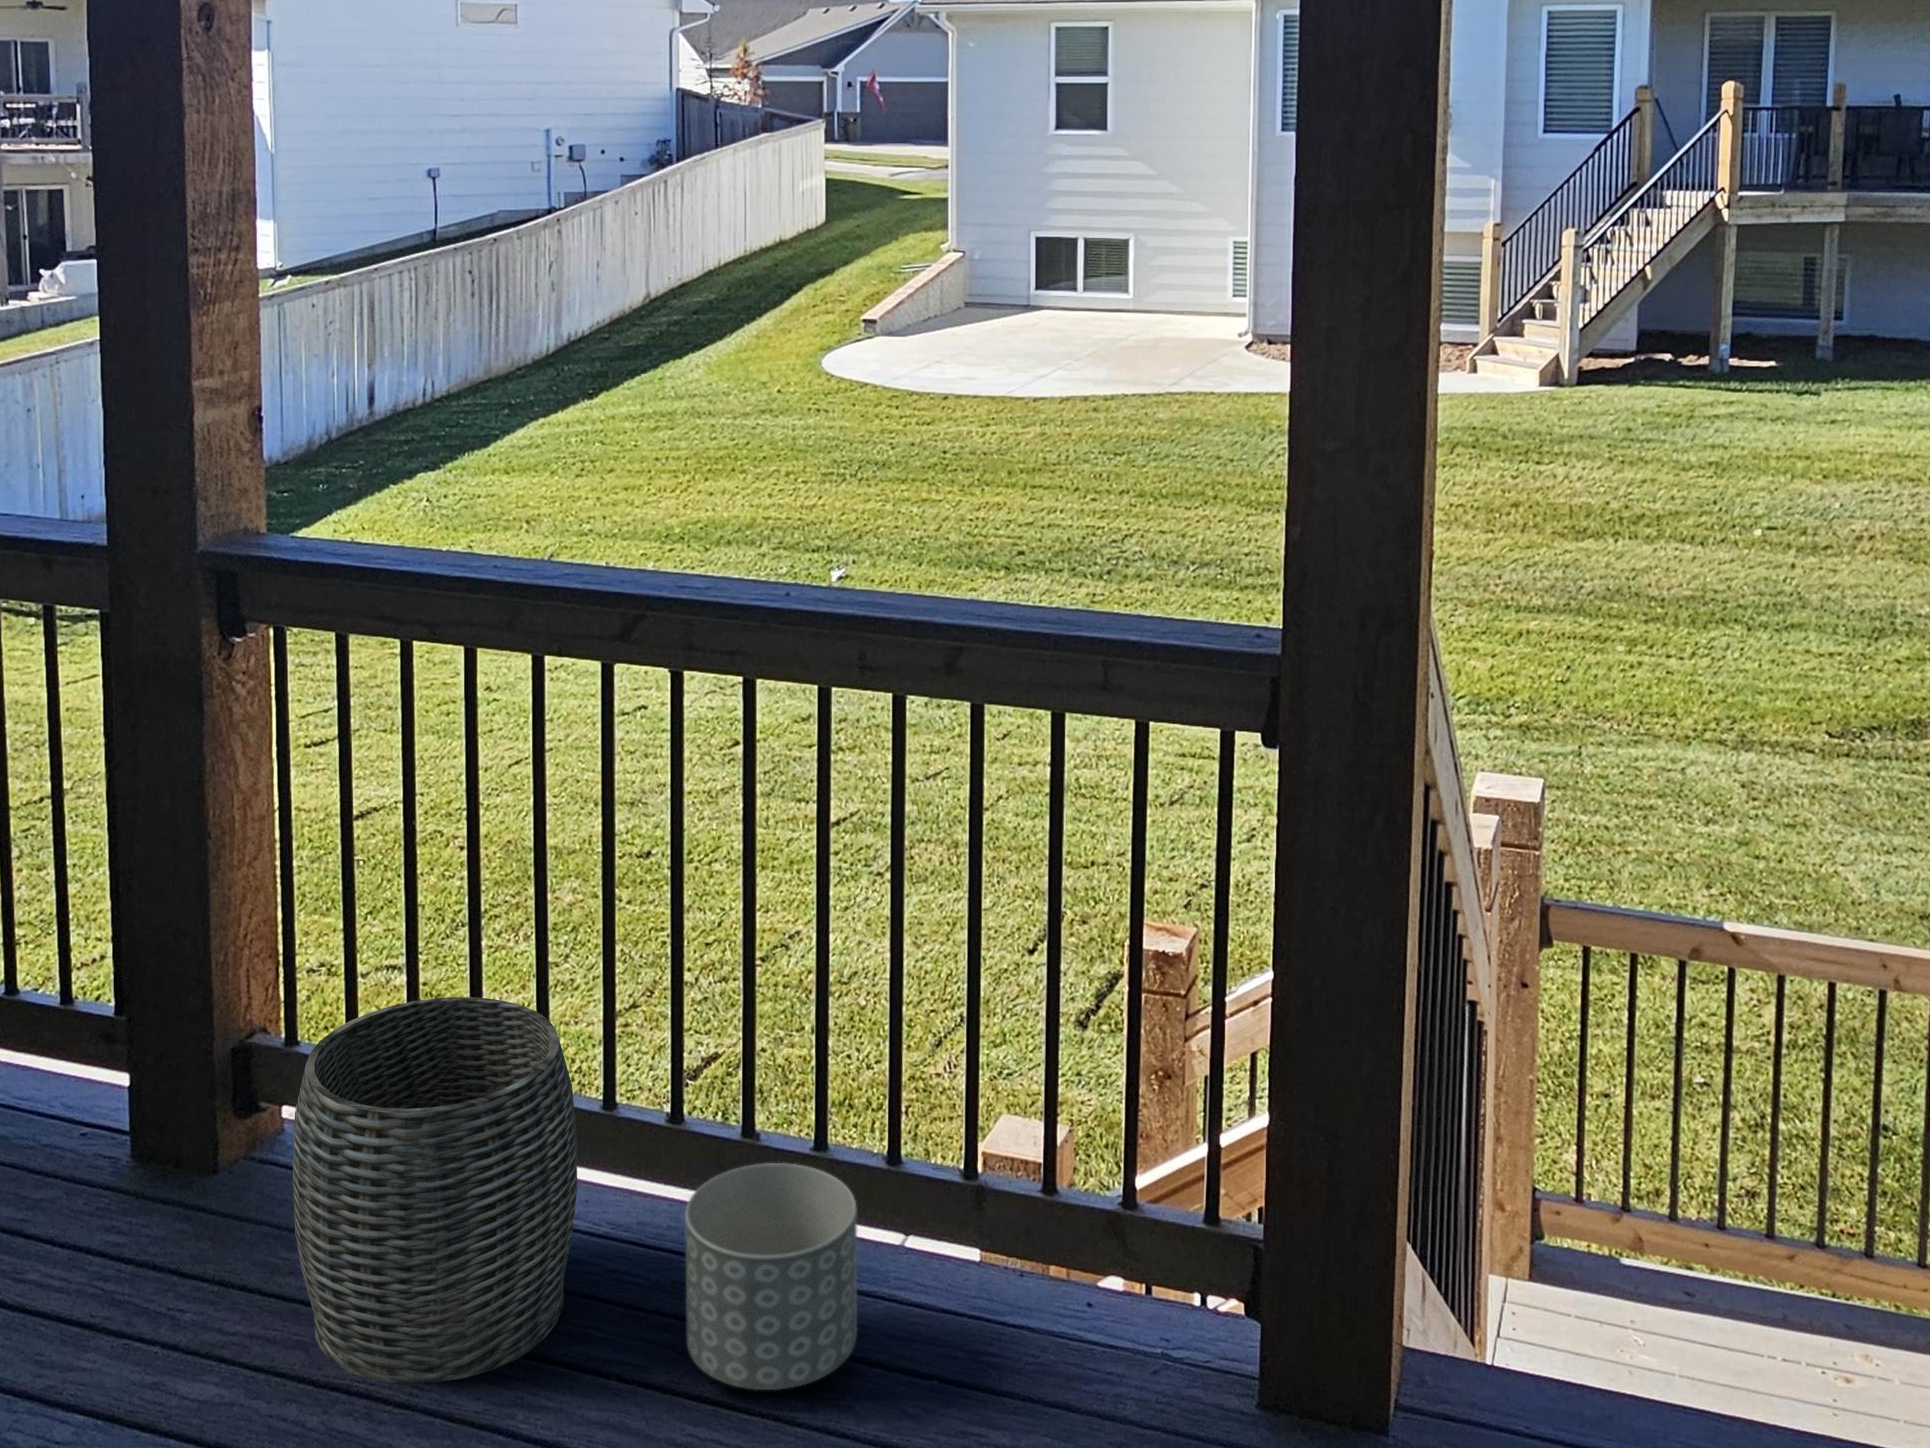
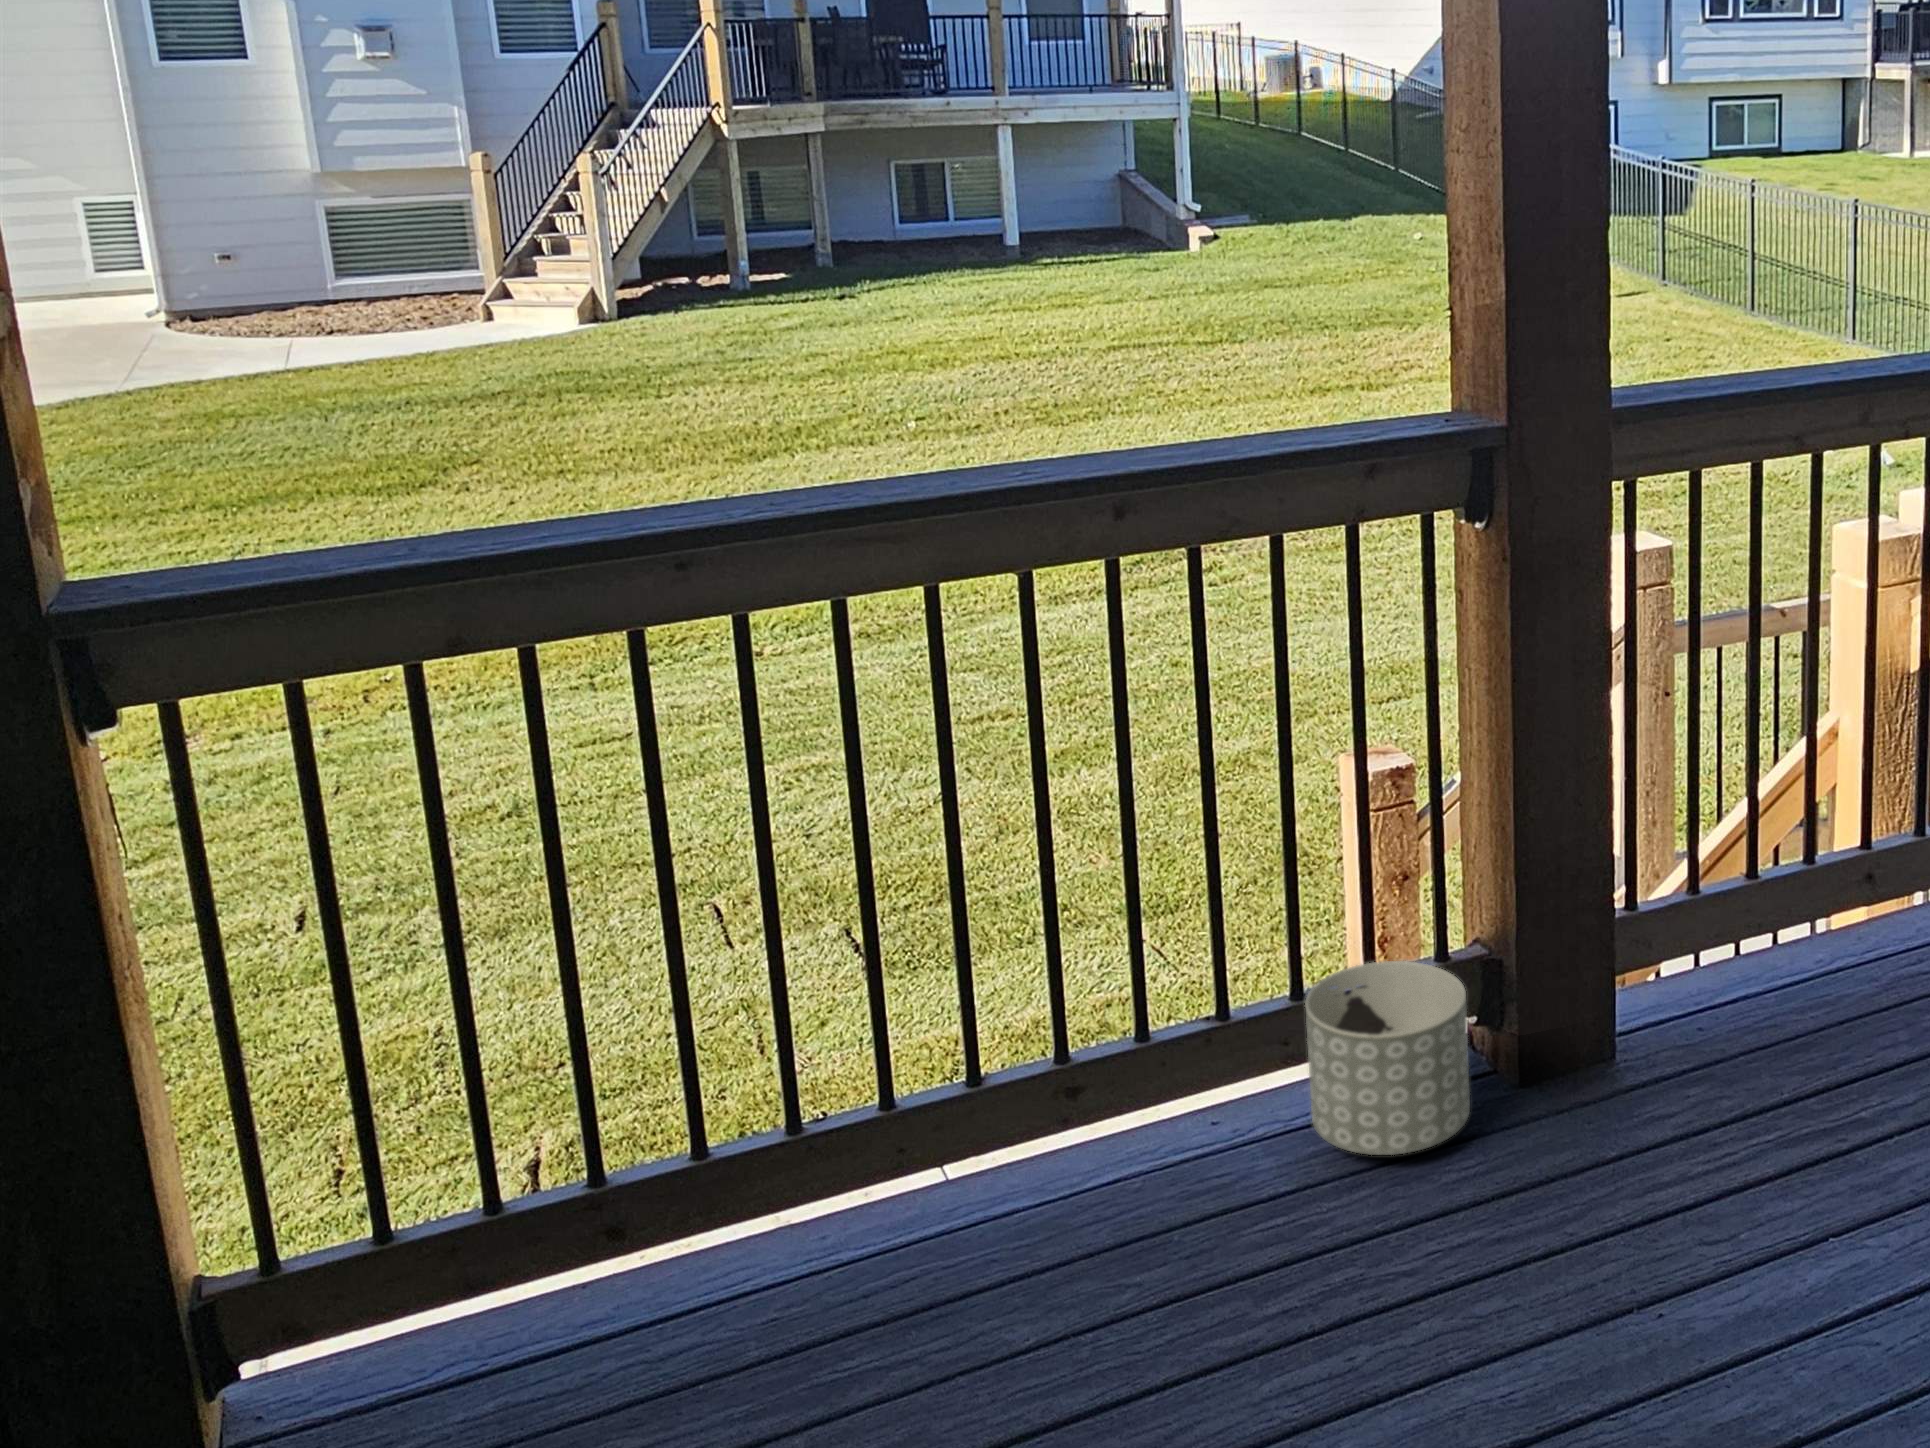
woven basket: present [293,997,577,1384] -> none [910,938,1225,1351]

